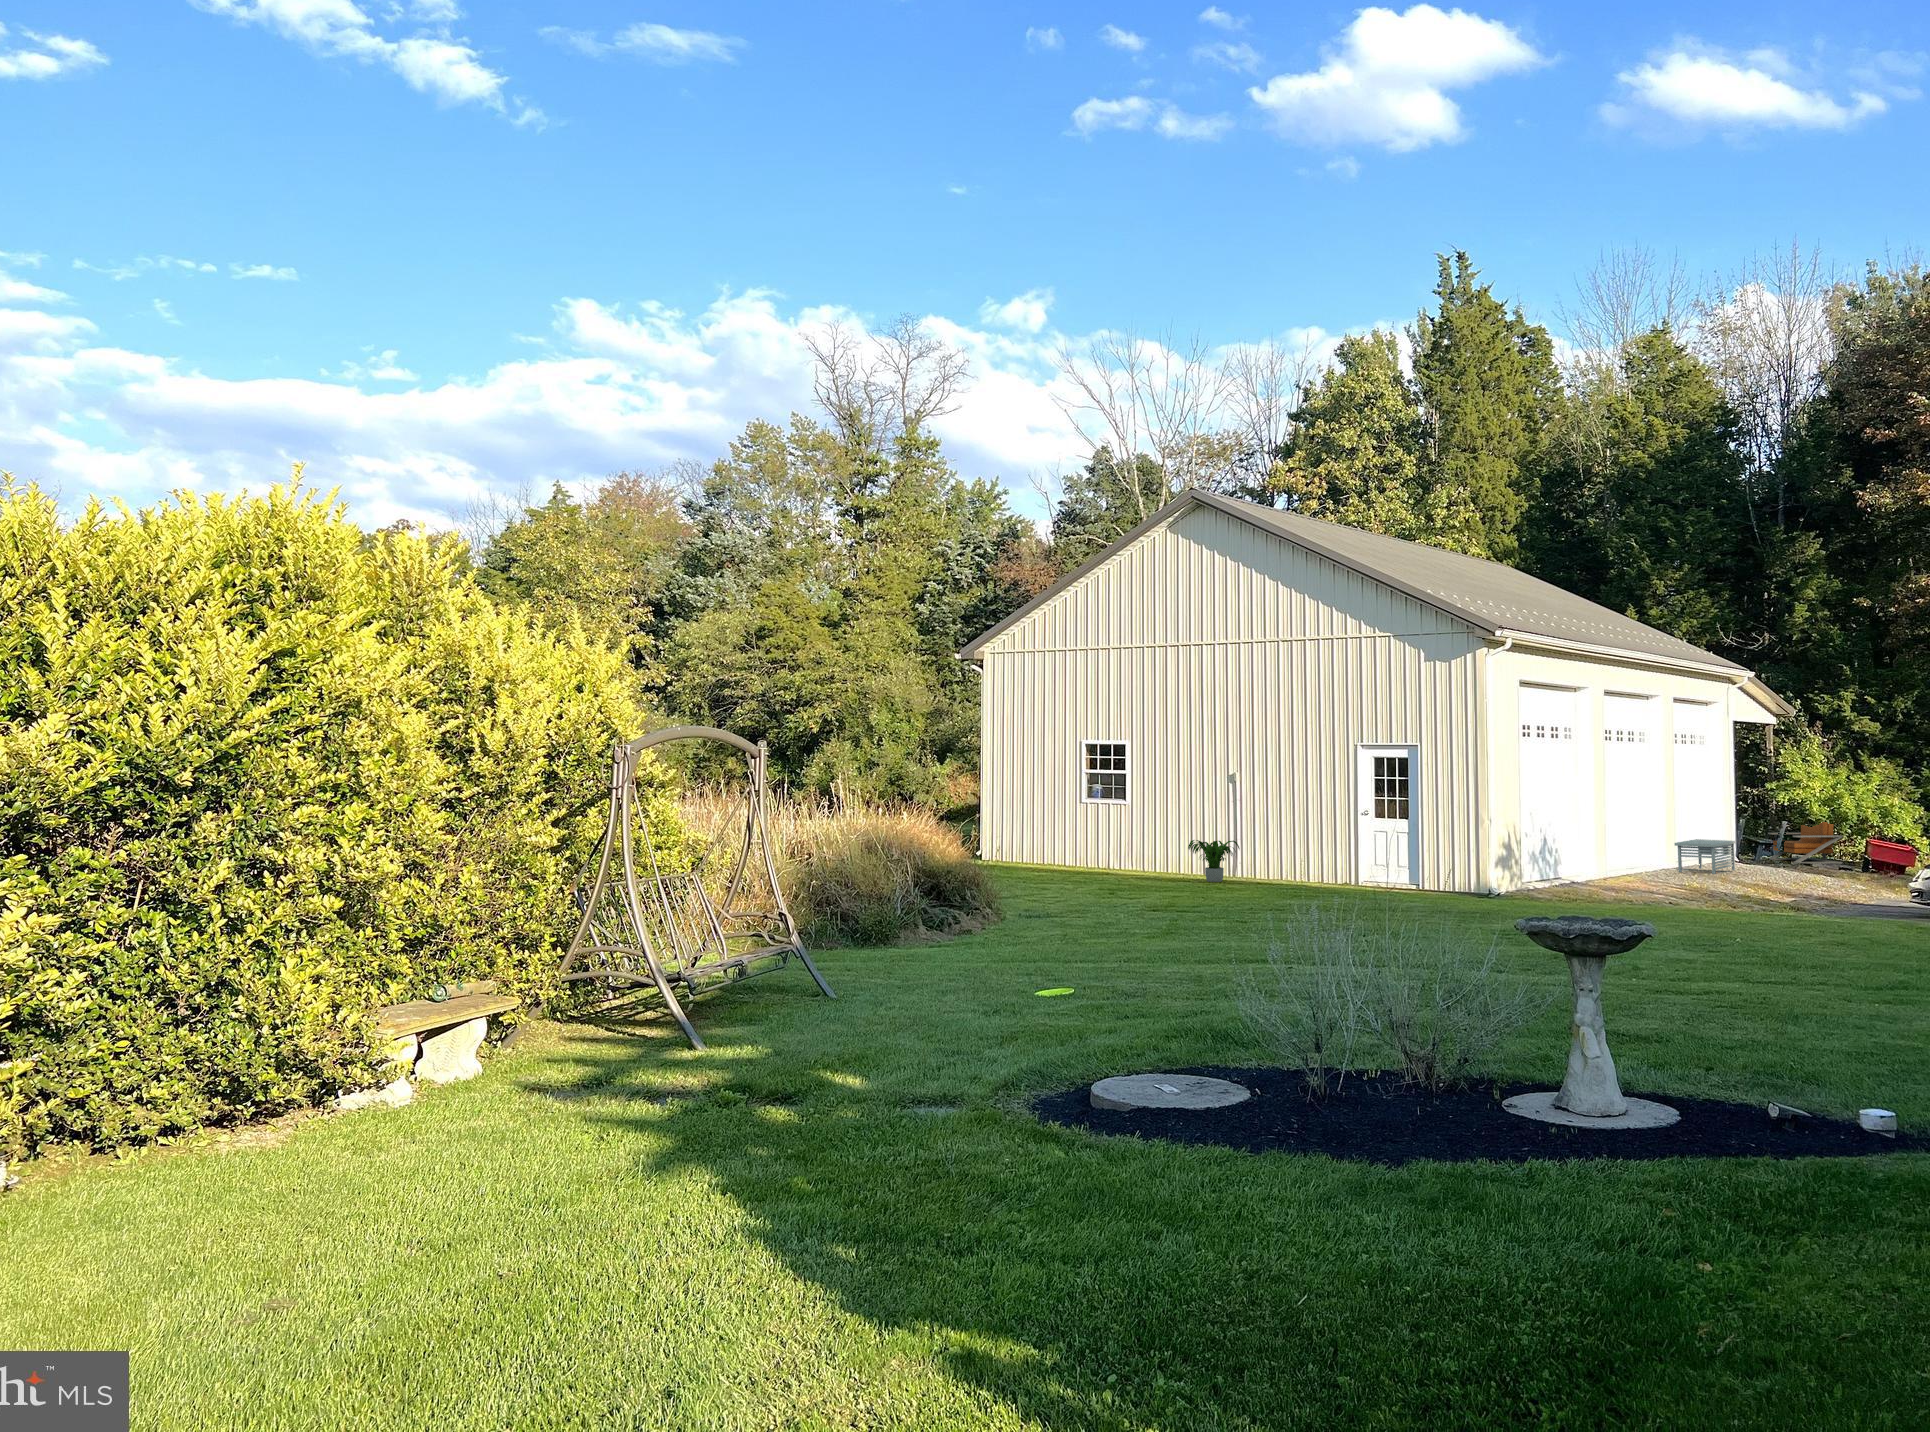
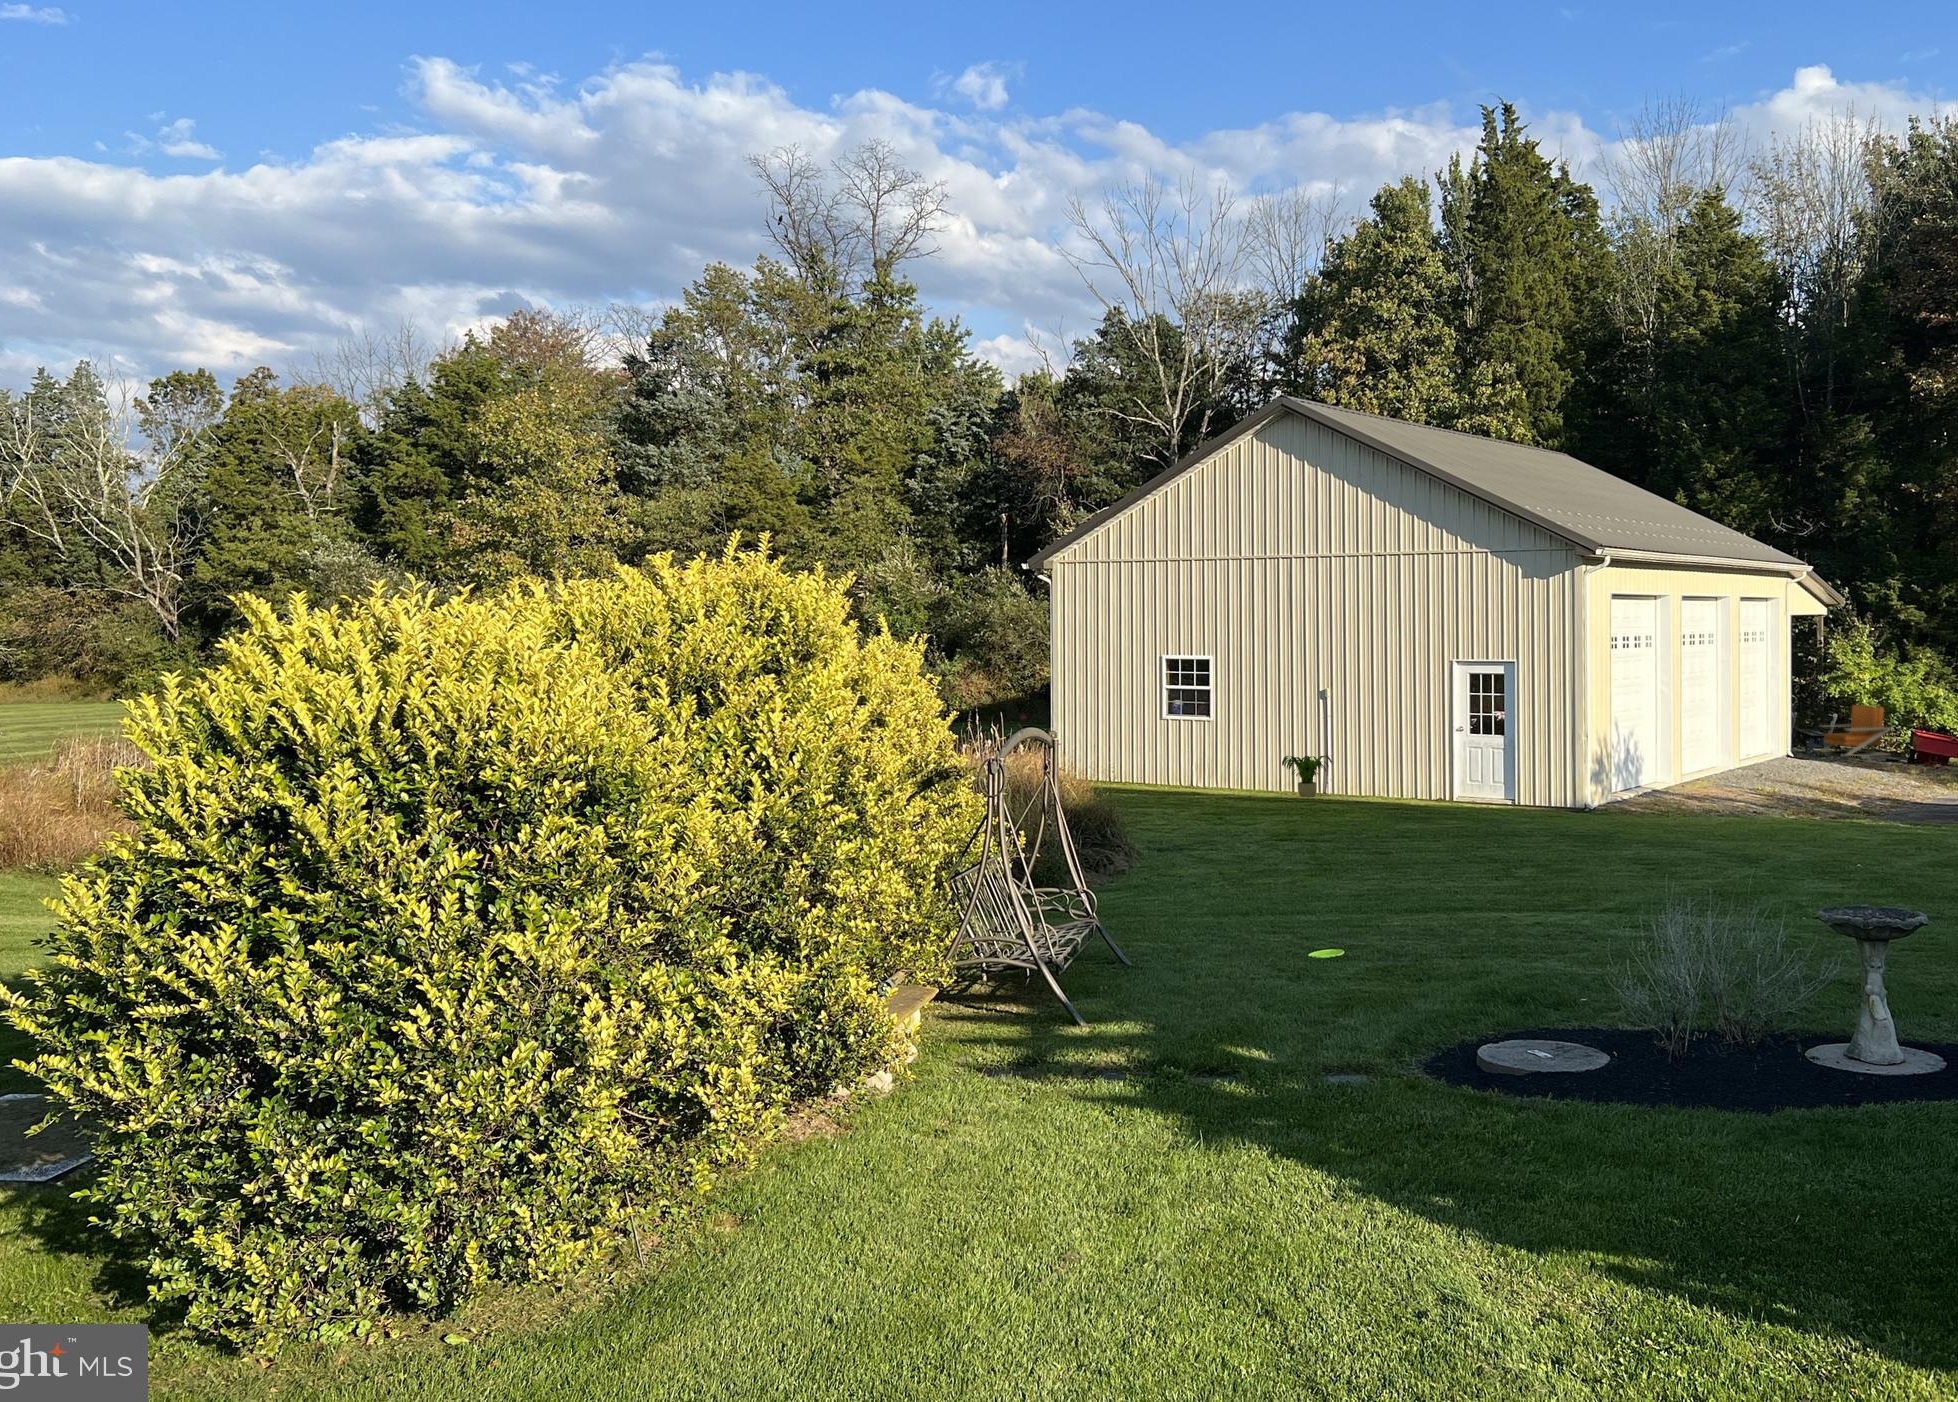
storage bench: present [1675,839,1736,874] -> none [1739,737,1796,773]

